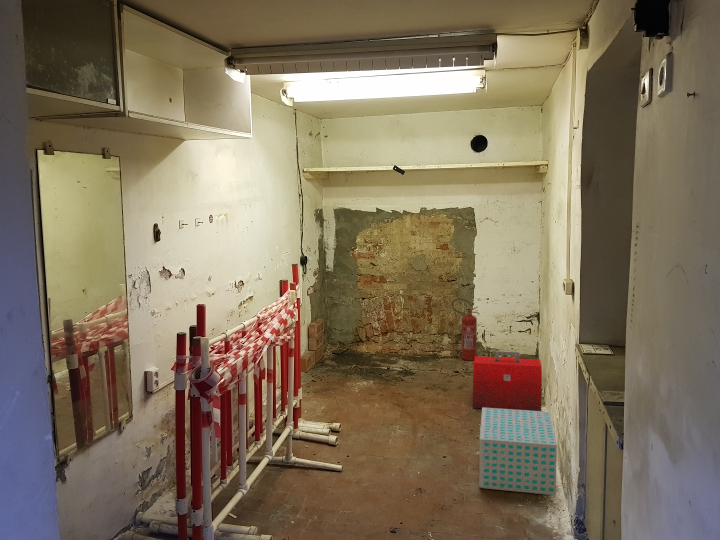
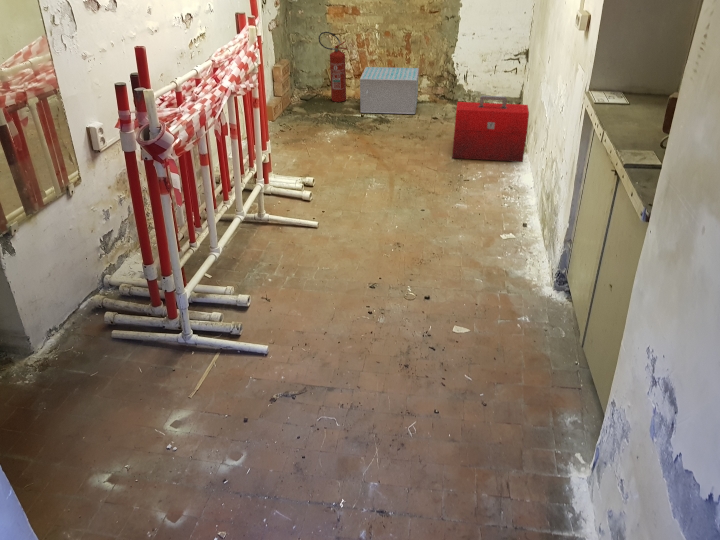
fire extinguisher: present [452,298,479,361] -> present [319,32,348,102]
storage box: present [479,407,557,495] -> present [360,67,419,114]

